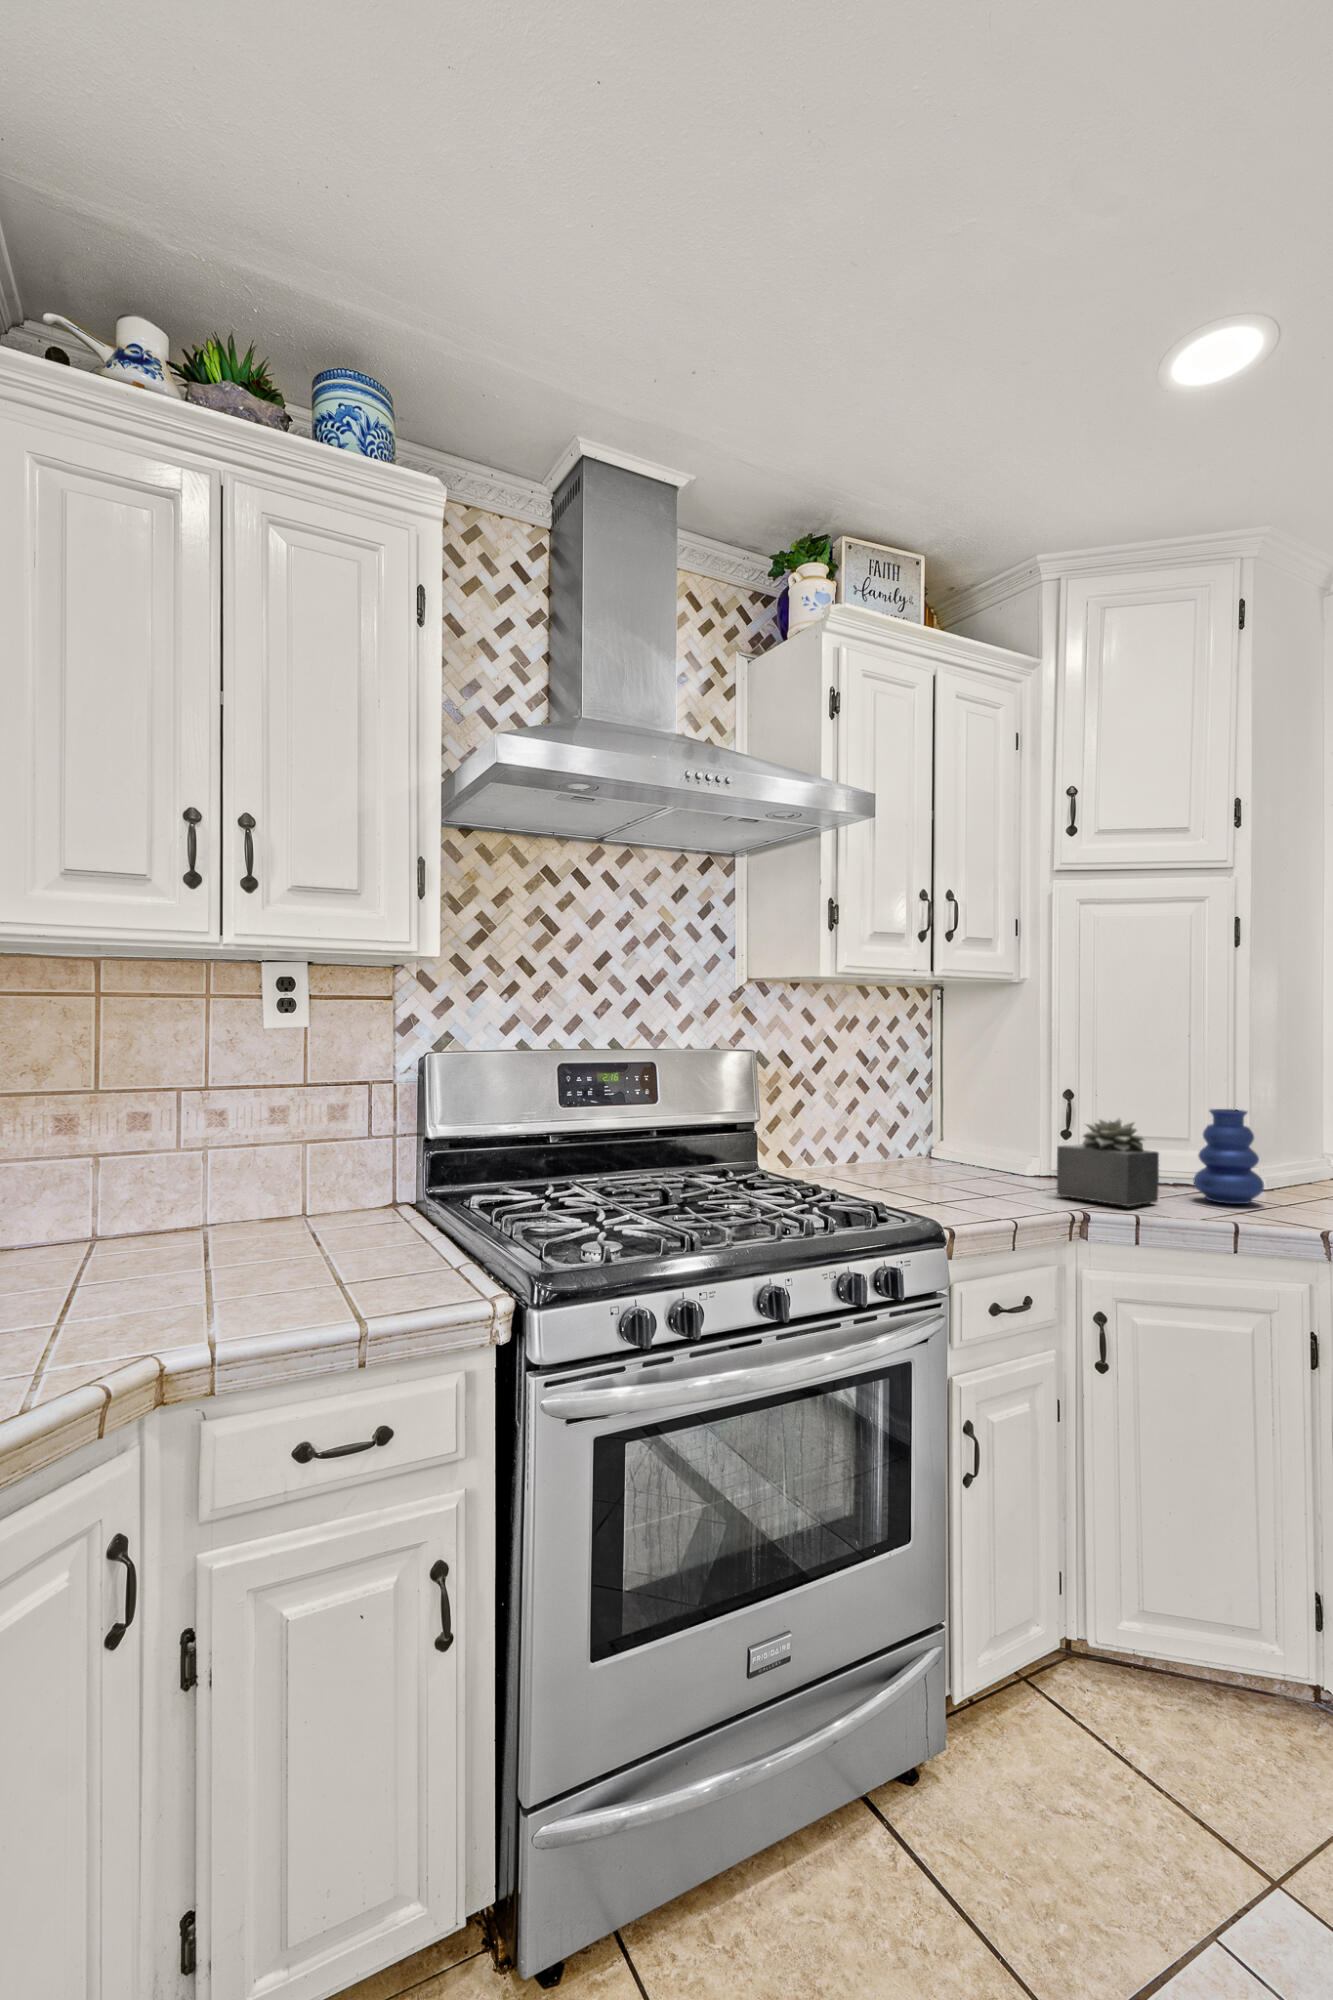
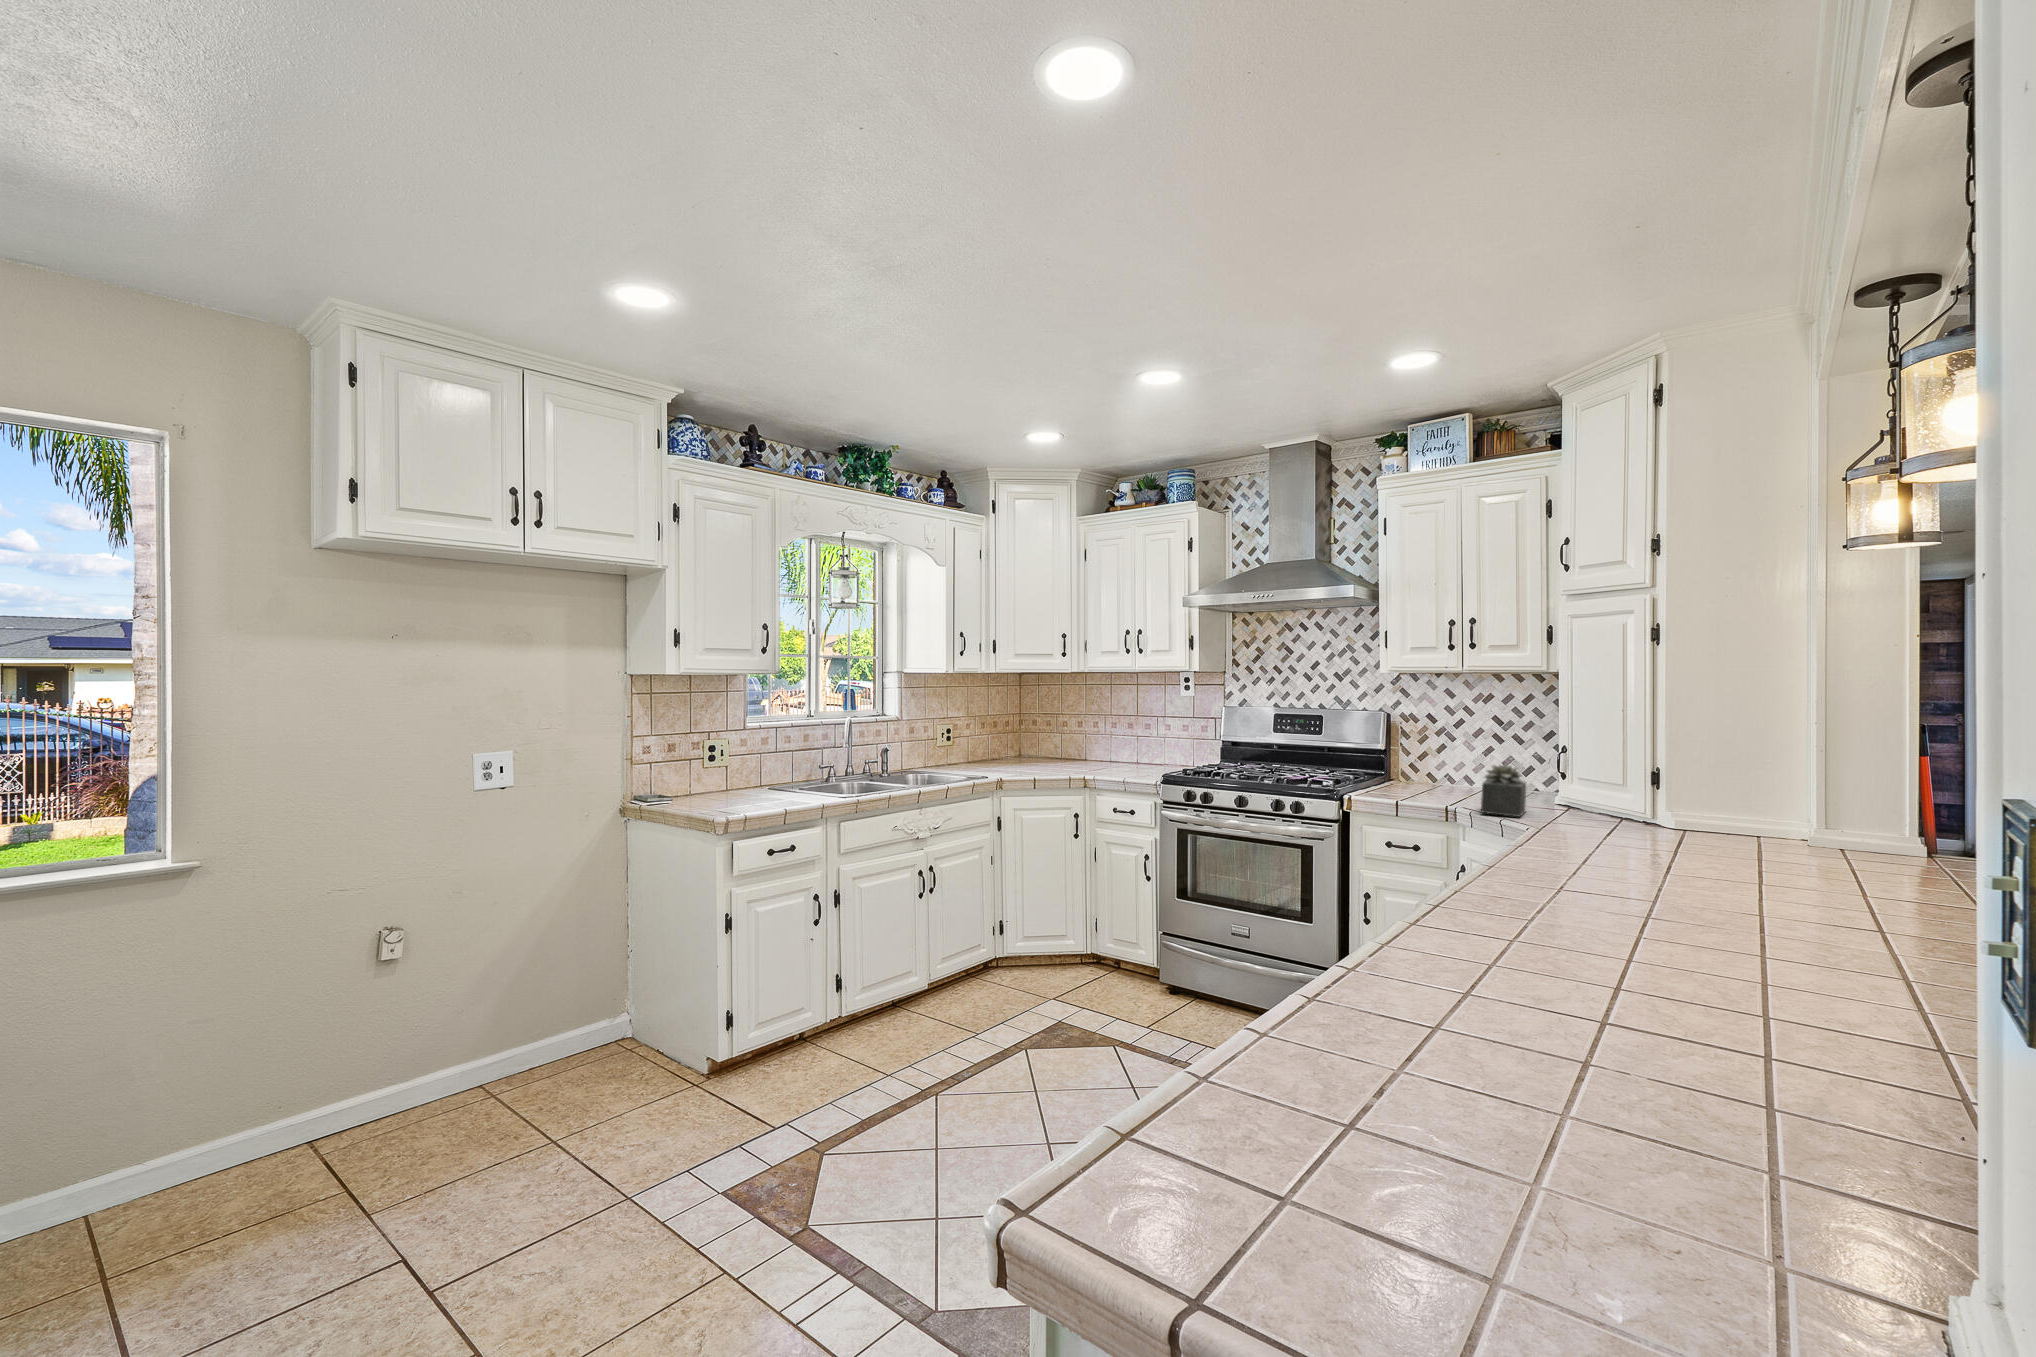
vase: present [1193,1109,1264,1204] -> none [1549,765,1596,827]

